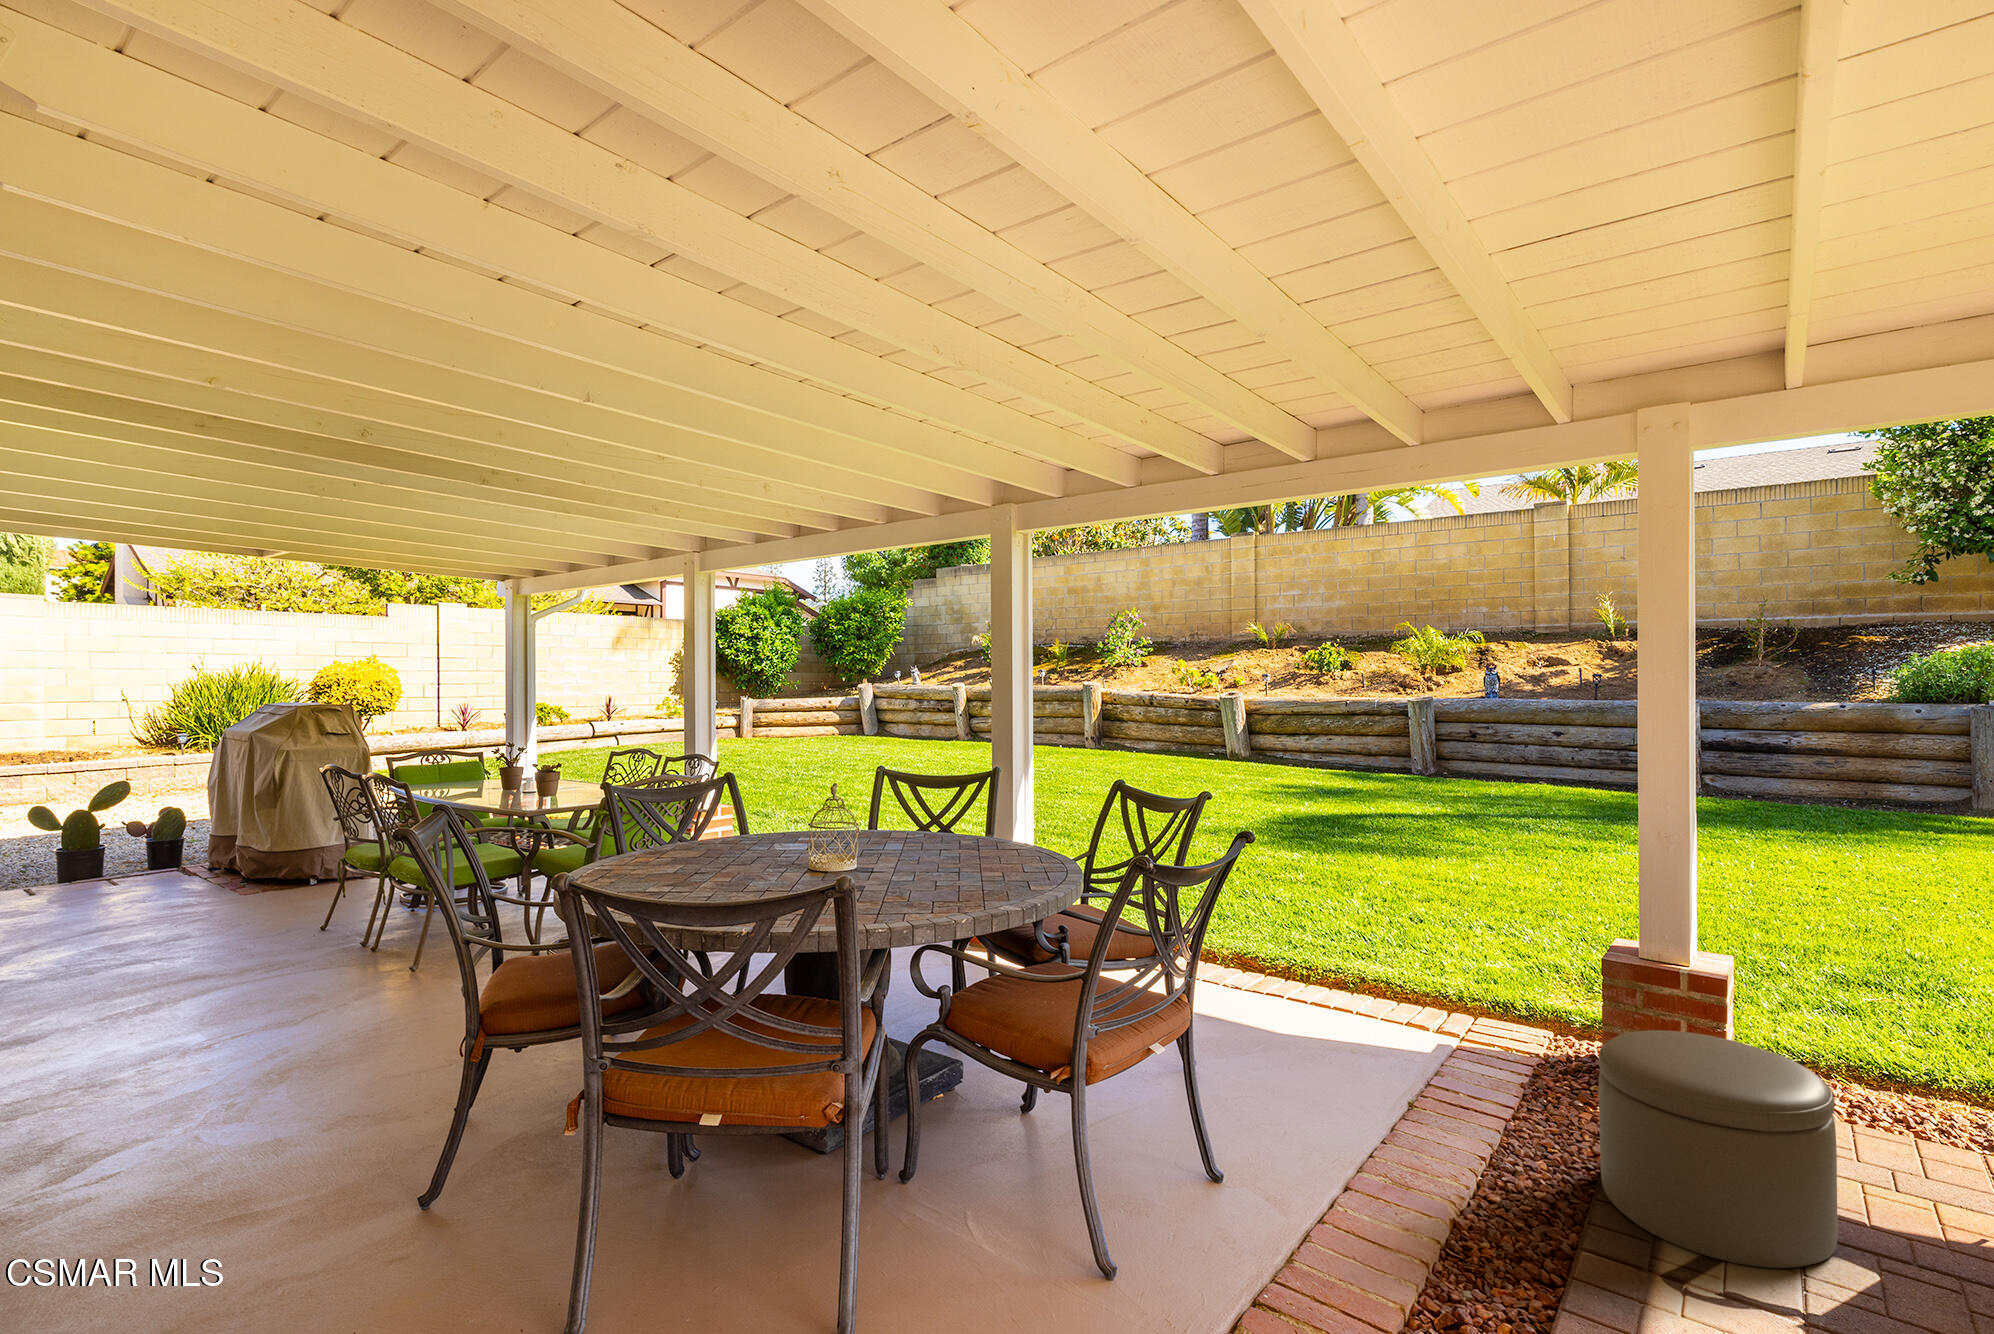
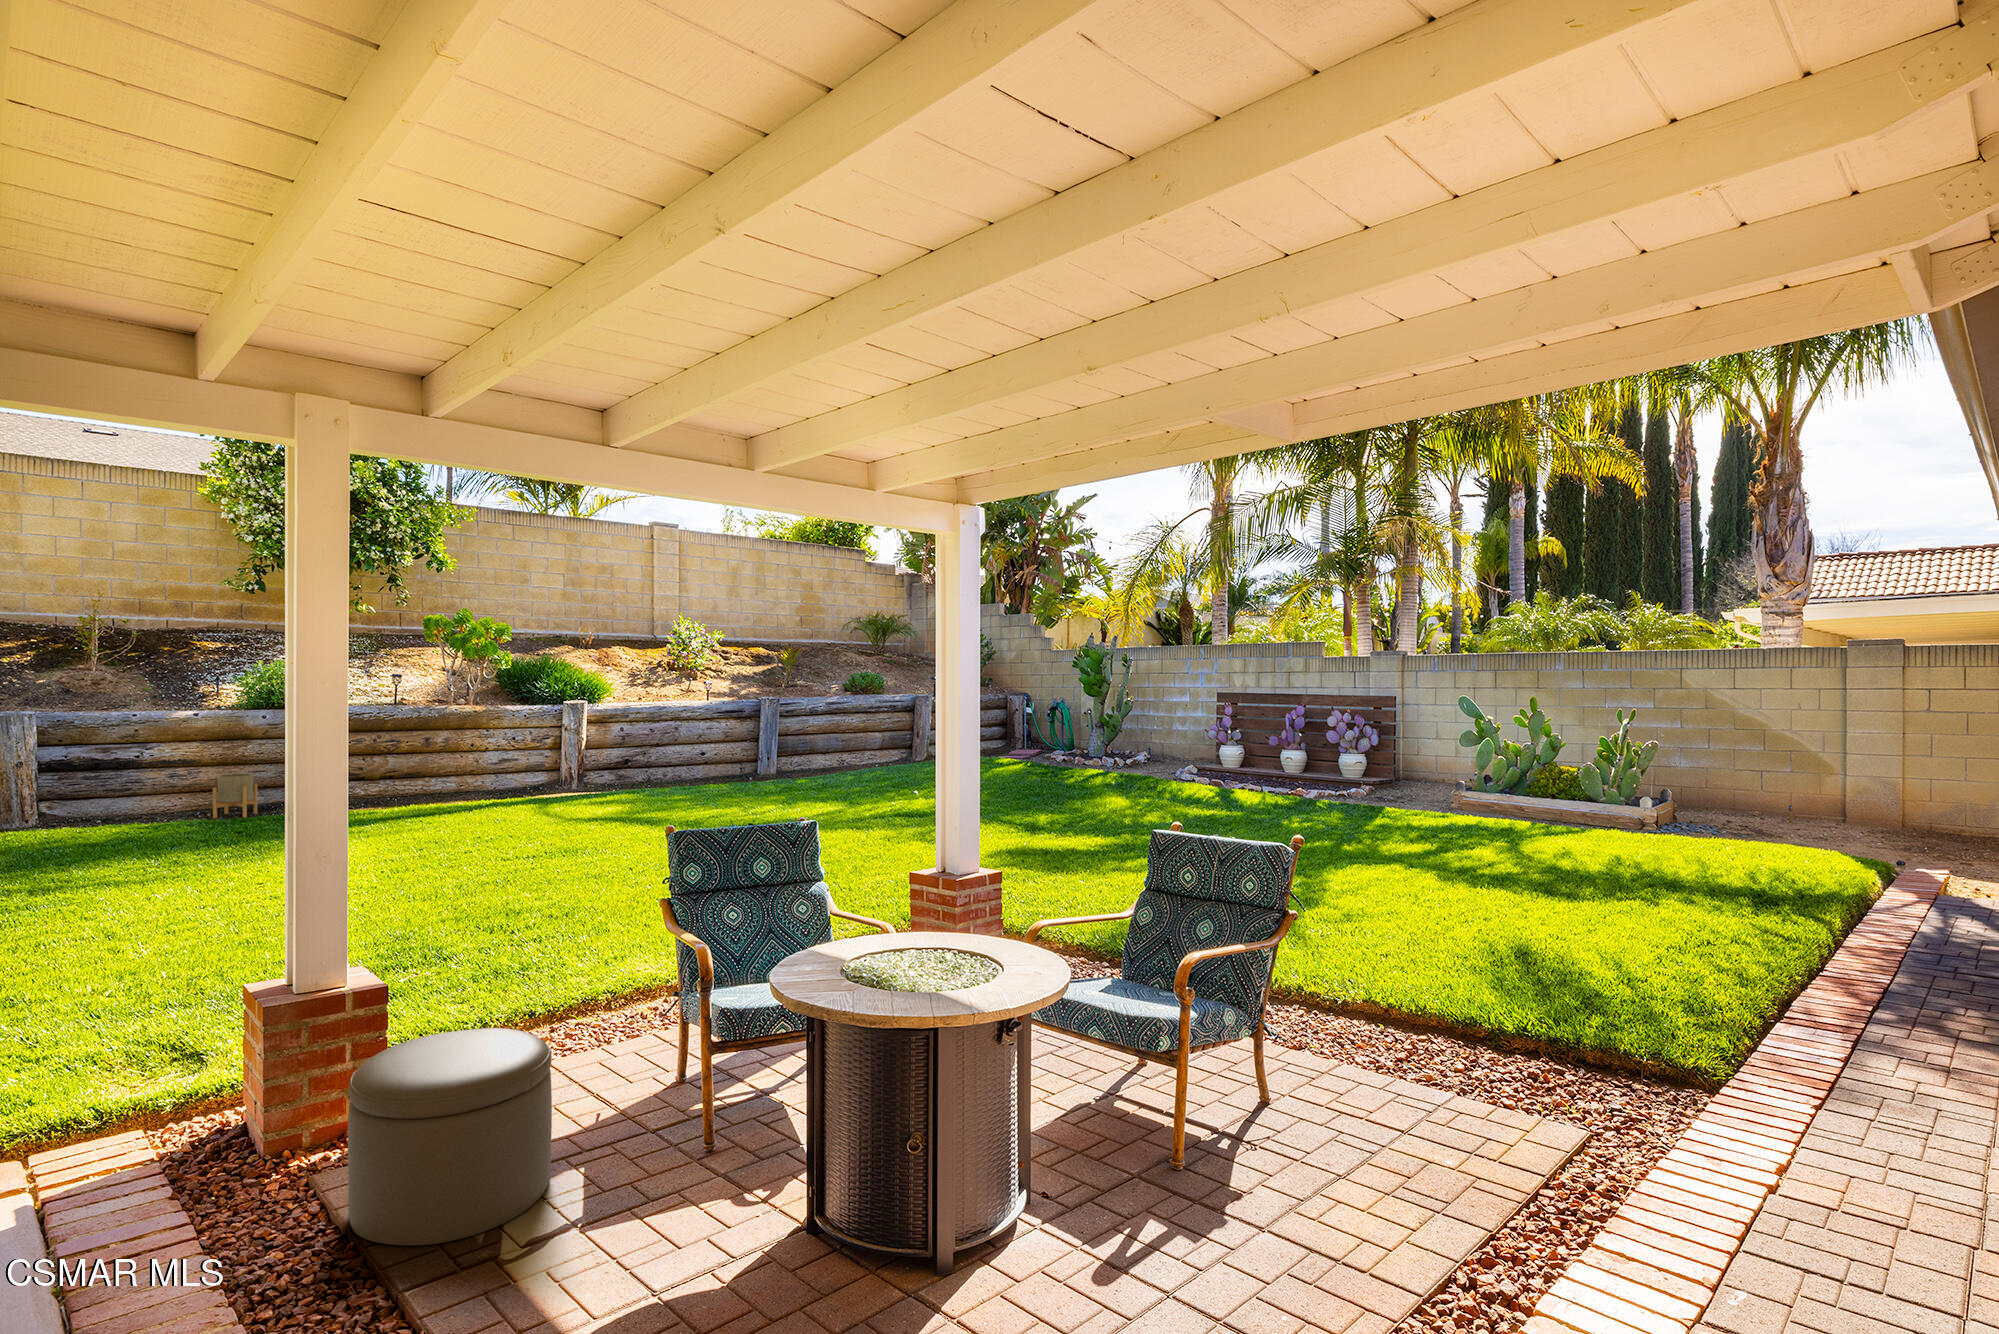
planter: none [1837,769,1888,814] -> present [213,774,257,818]

